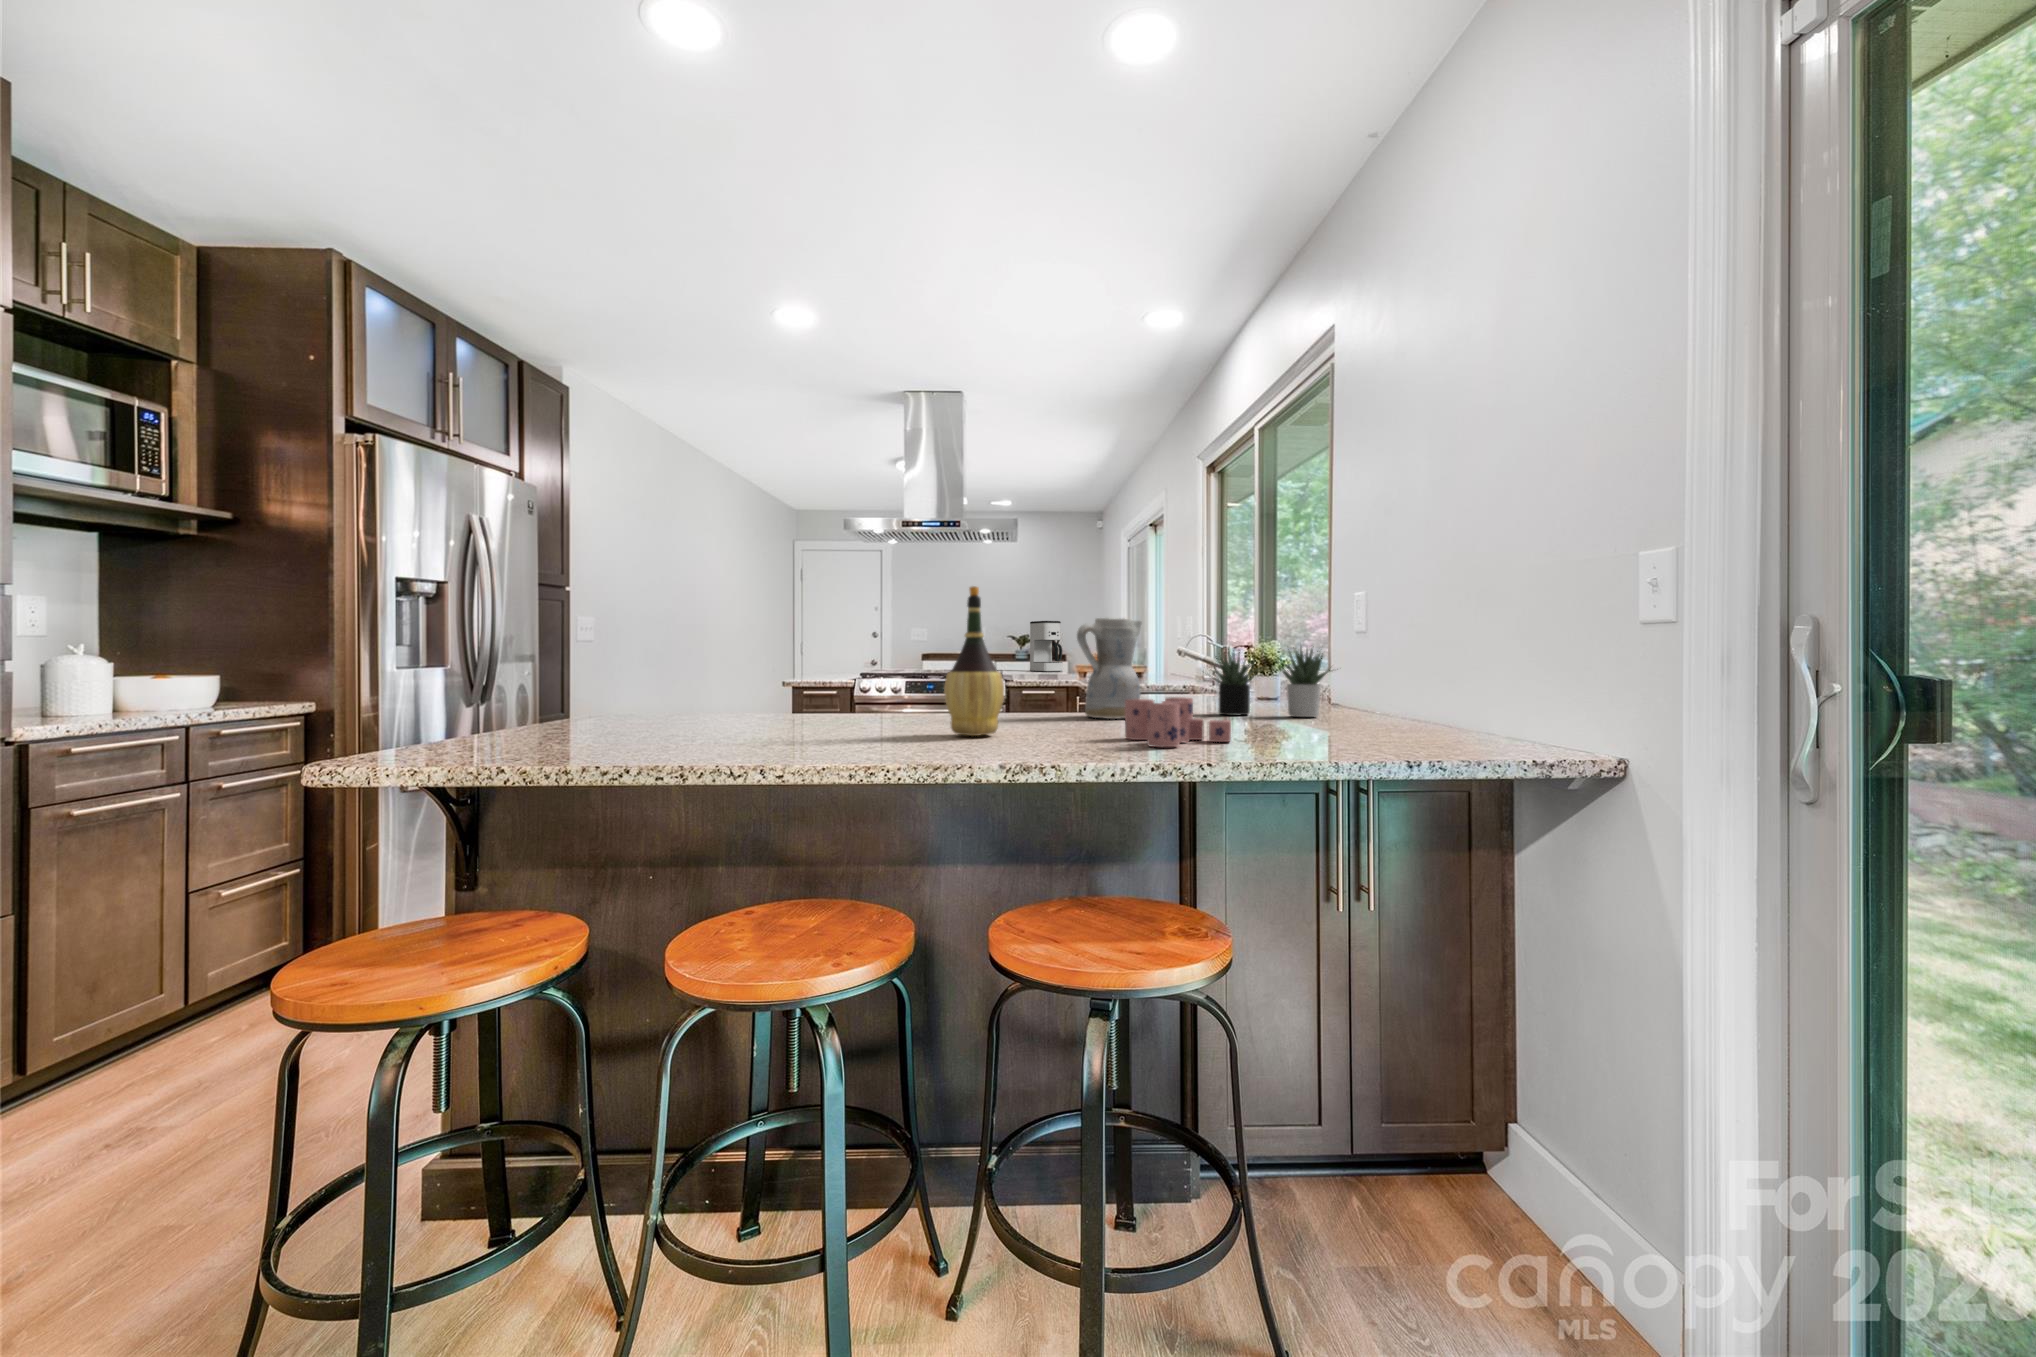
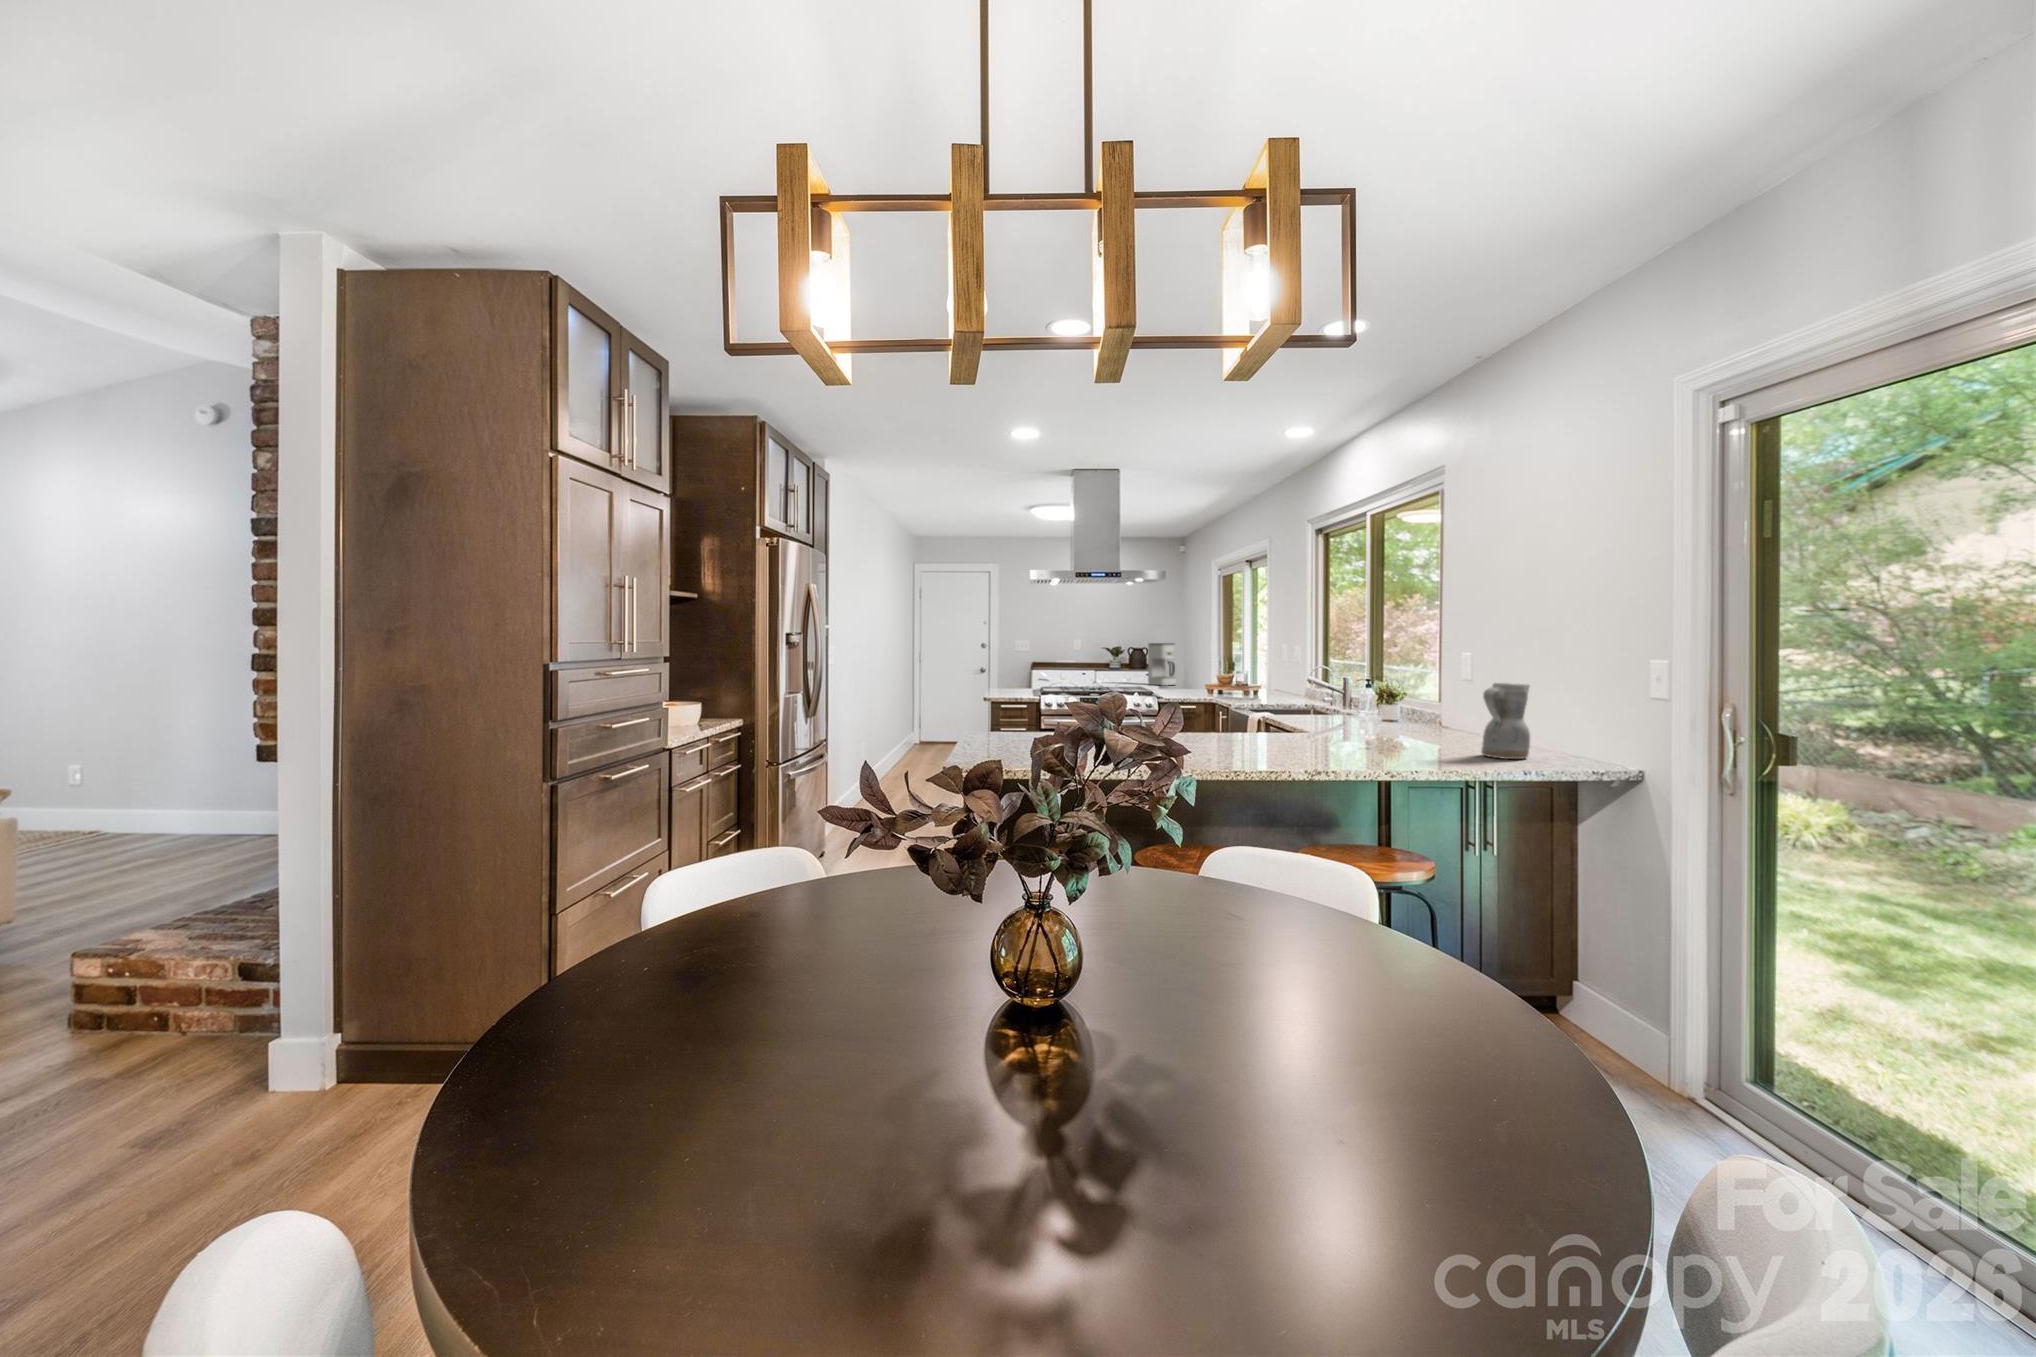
wine bottle: present [944,586,1004,736] -> none [1238,667,1275,754]
ceramic pitcher: present [1077,618,1142,719] -> present [1482,683,1530,759]
succulent plant: present [1212,649,1331,717] -> none [1364,690,1461,739]
candle: present [1125,697,1231,747] -> none [1348,731,1414,762]

